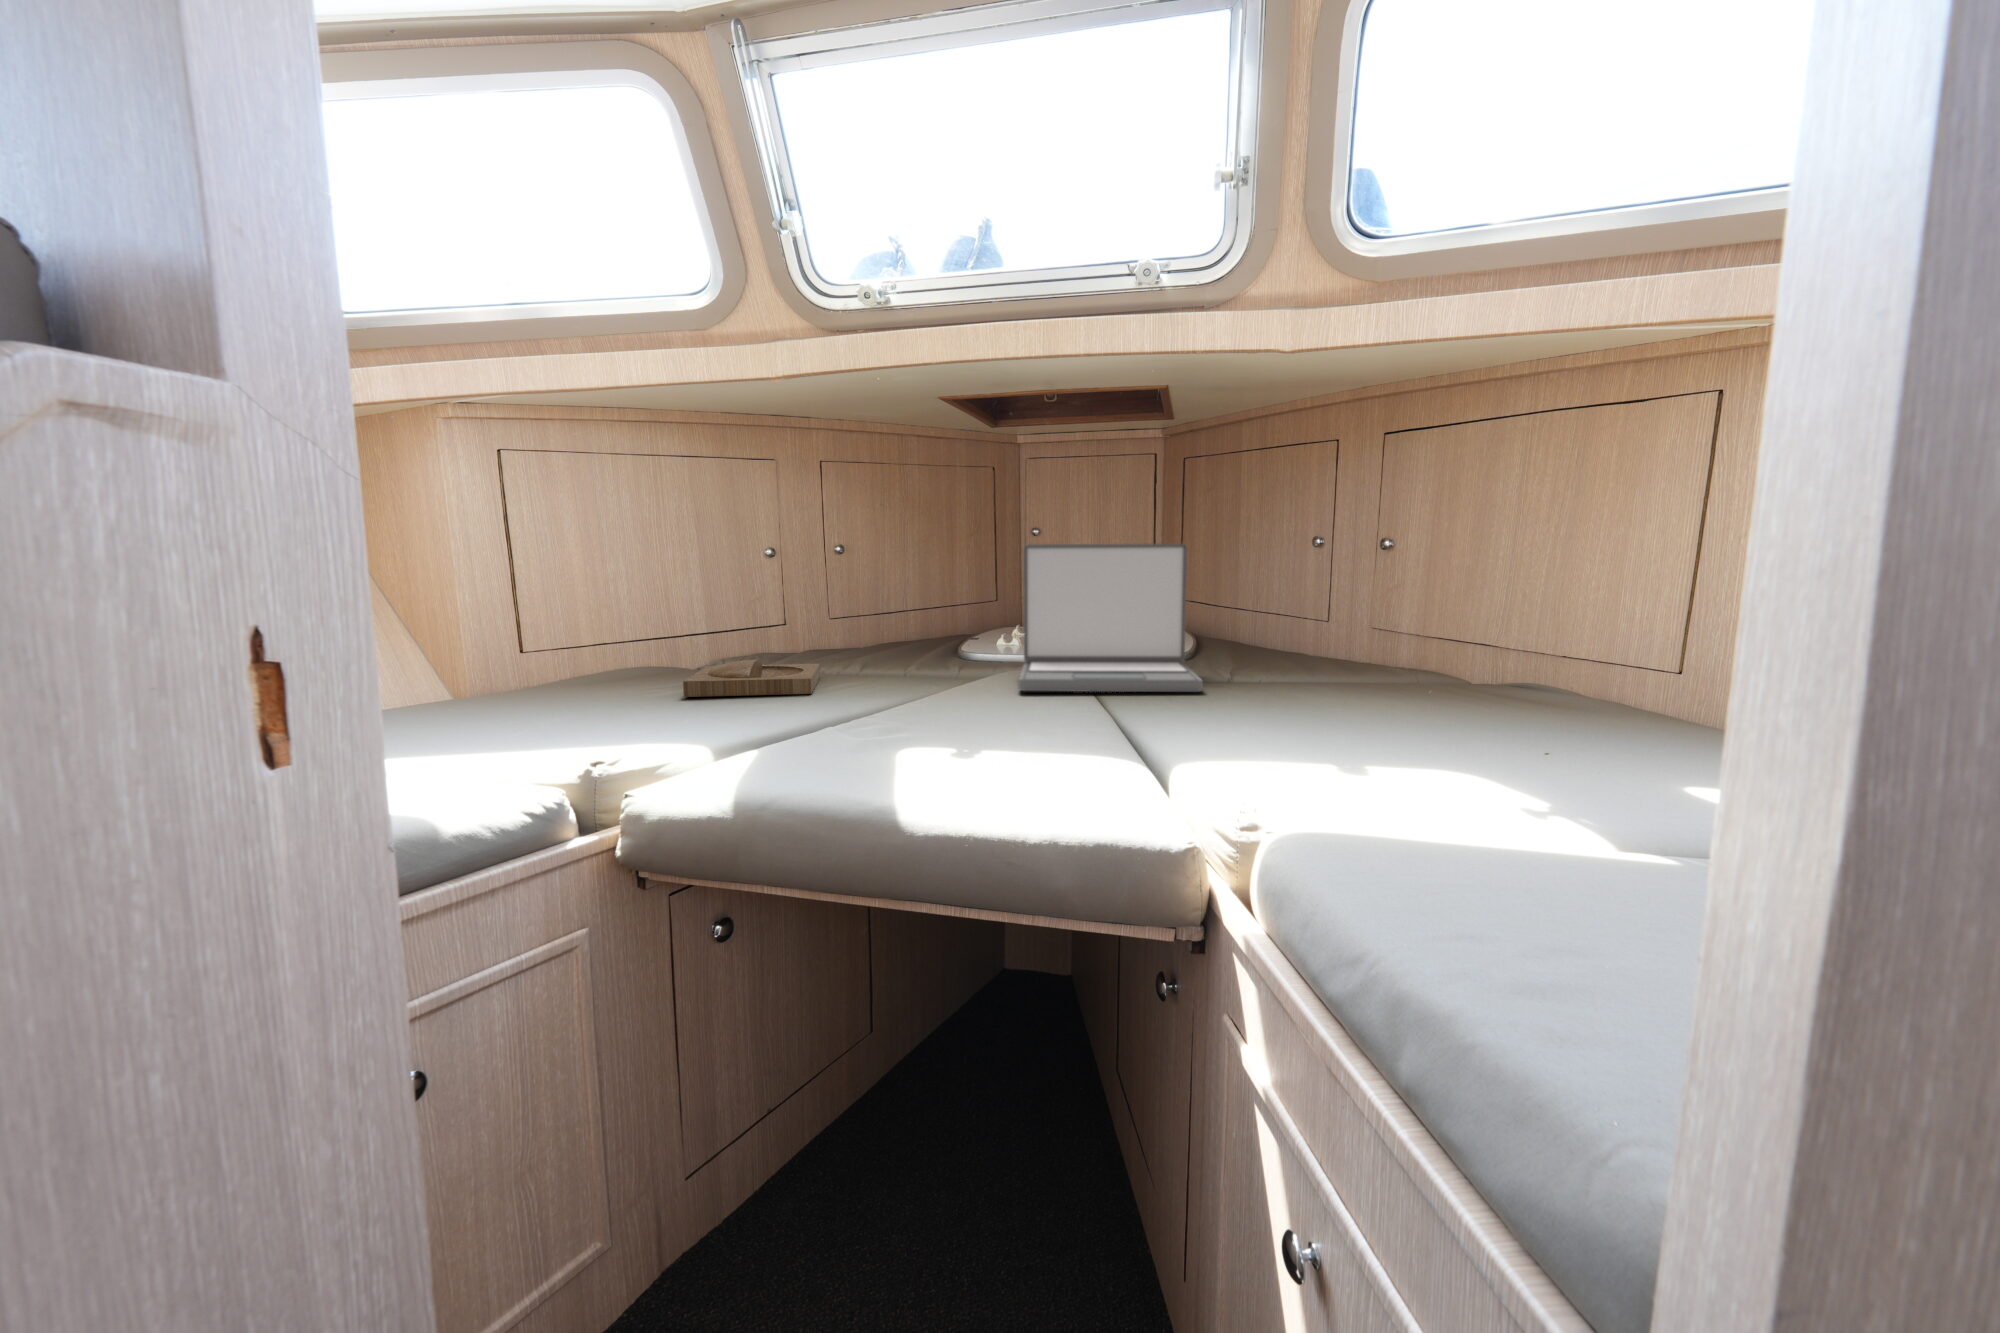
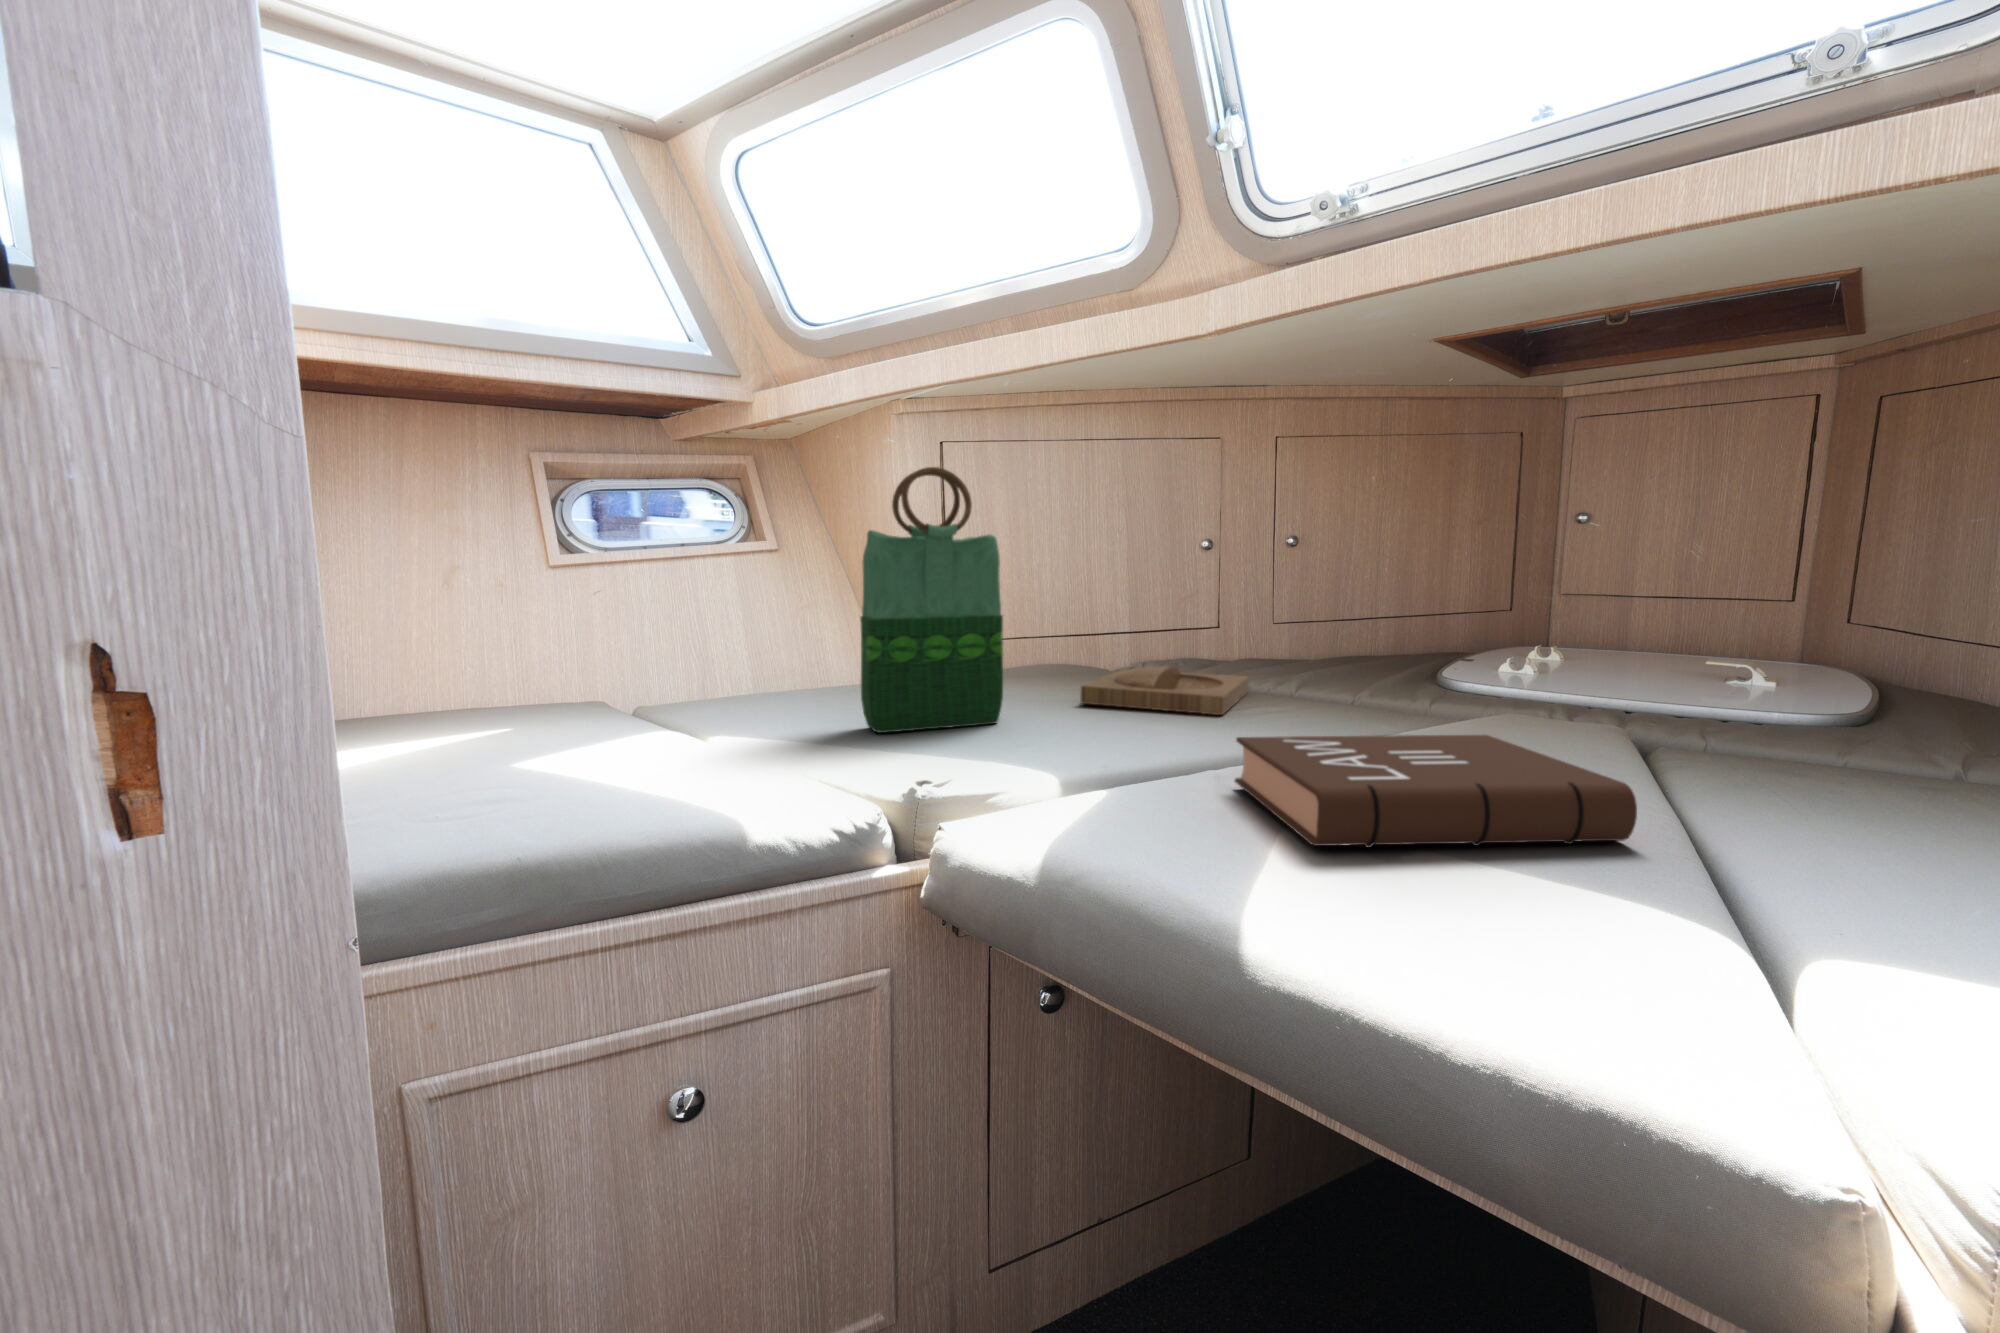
tote bag: none [469,484,621,738] -> present [860,467,1003,733]
laptop: present [1018,543,1203,692] -> none [1515,531,1887,788]
book: none [851,681,1095,758] -> present [1235,735,1637,848]

